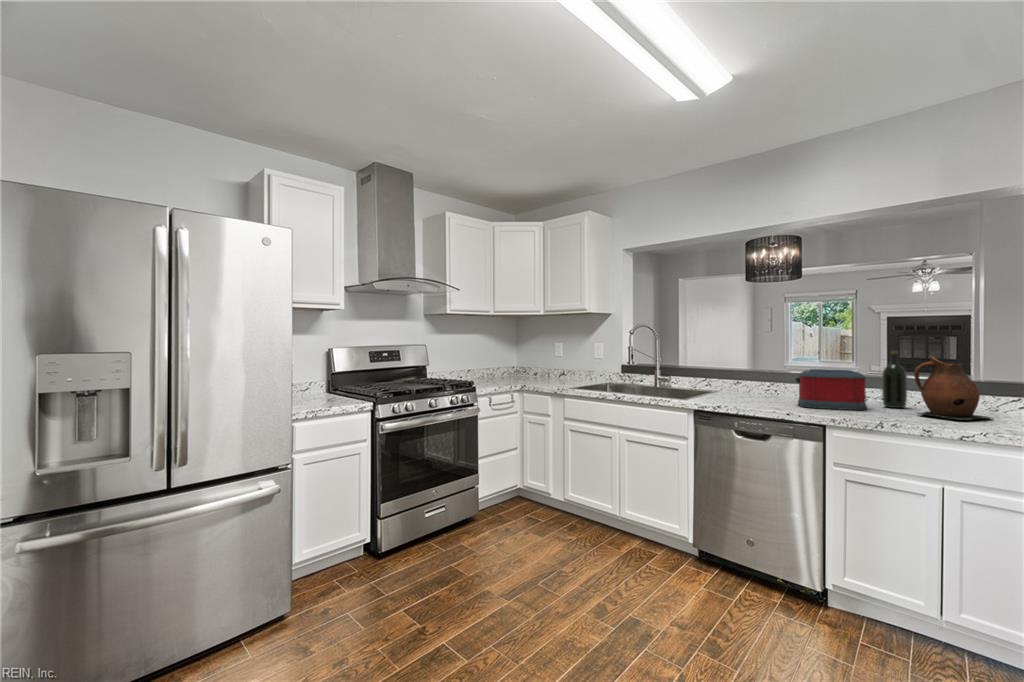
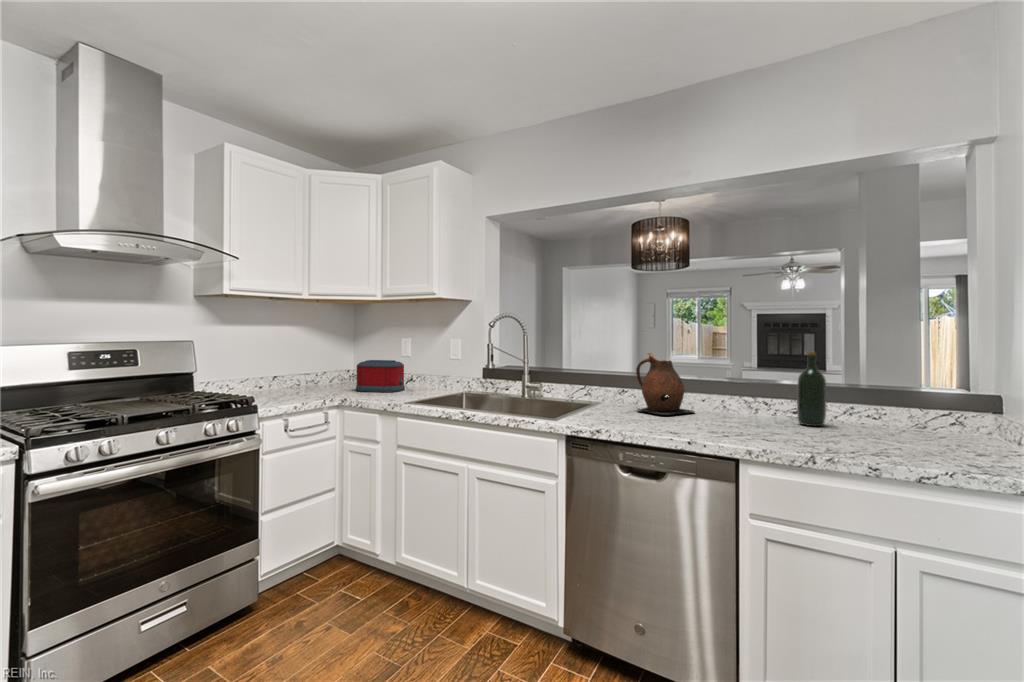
ceramic pitcher: present [914,356,993,420] -> present [636,353,694,415]
toaster: present [795,369,867,410] -> present [356,360,405,392]

